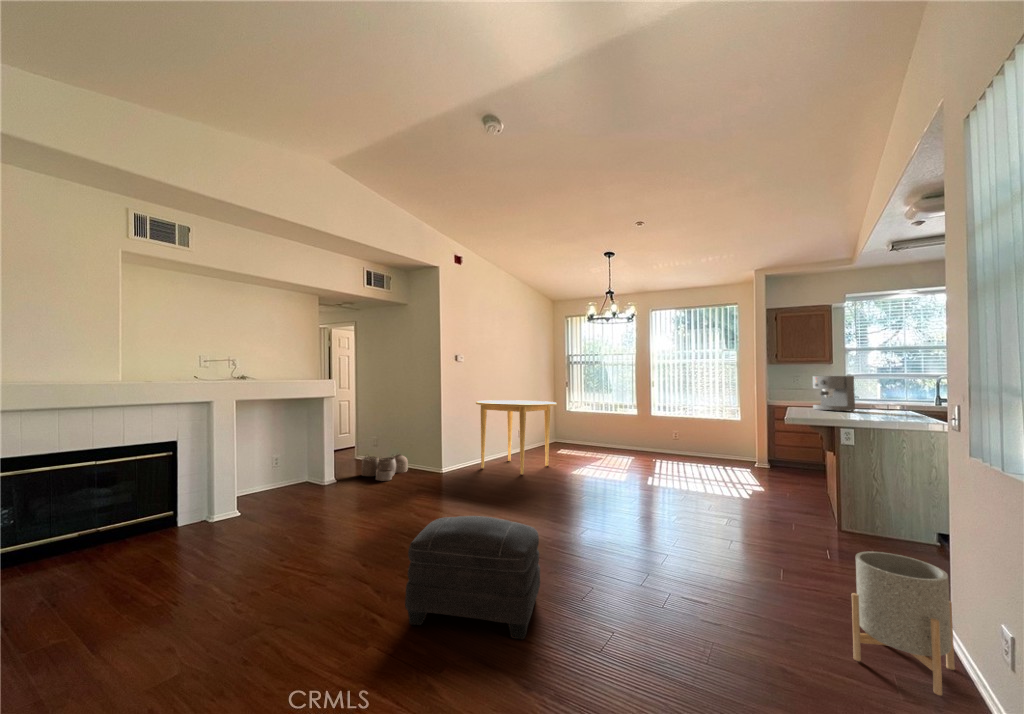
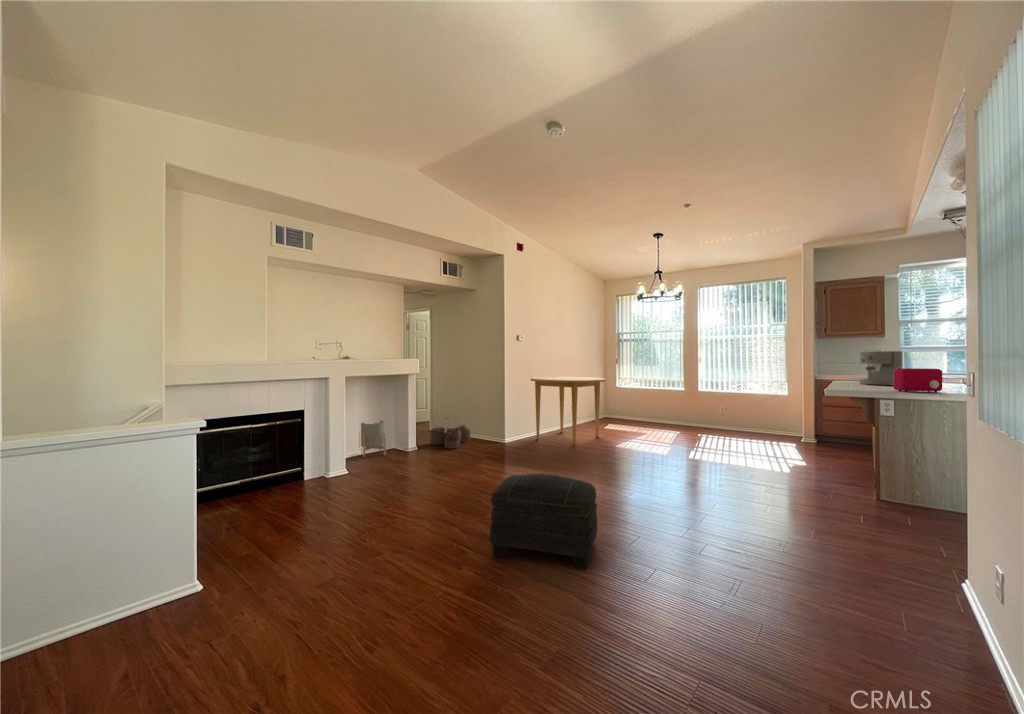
toaster: none [850,393,898,419] -> present [894,368,942,392]
planter: present [852,552,955,695] -> present [361,421,386,457]

